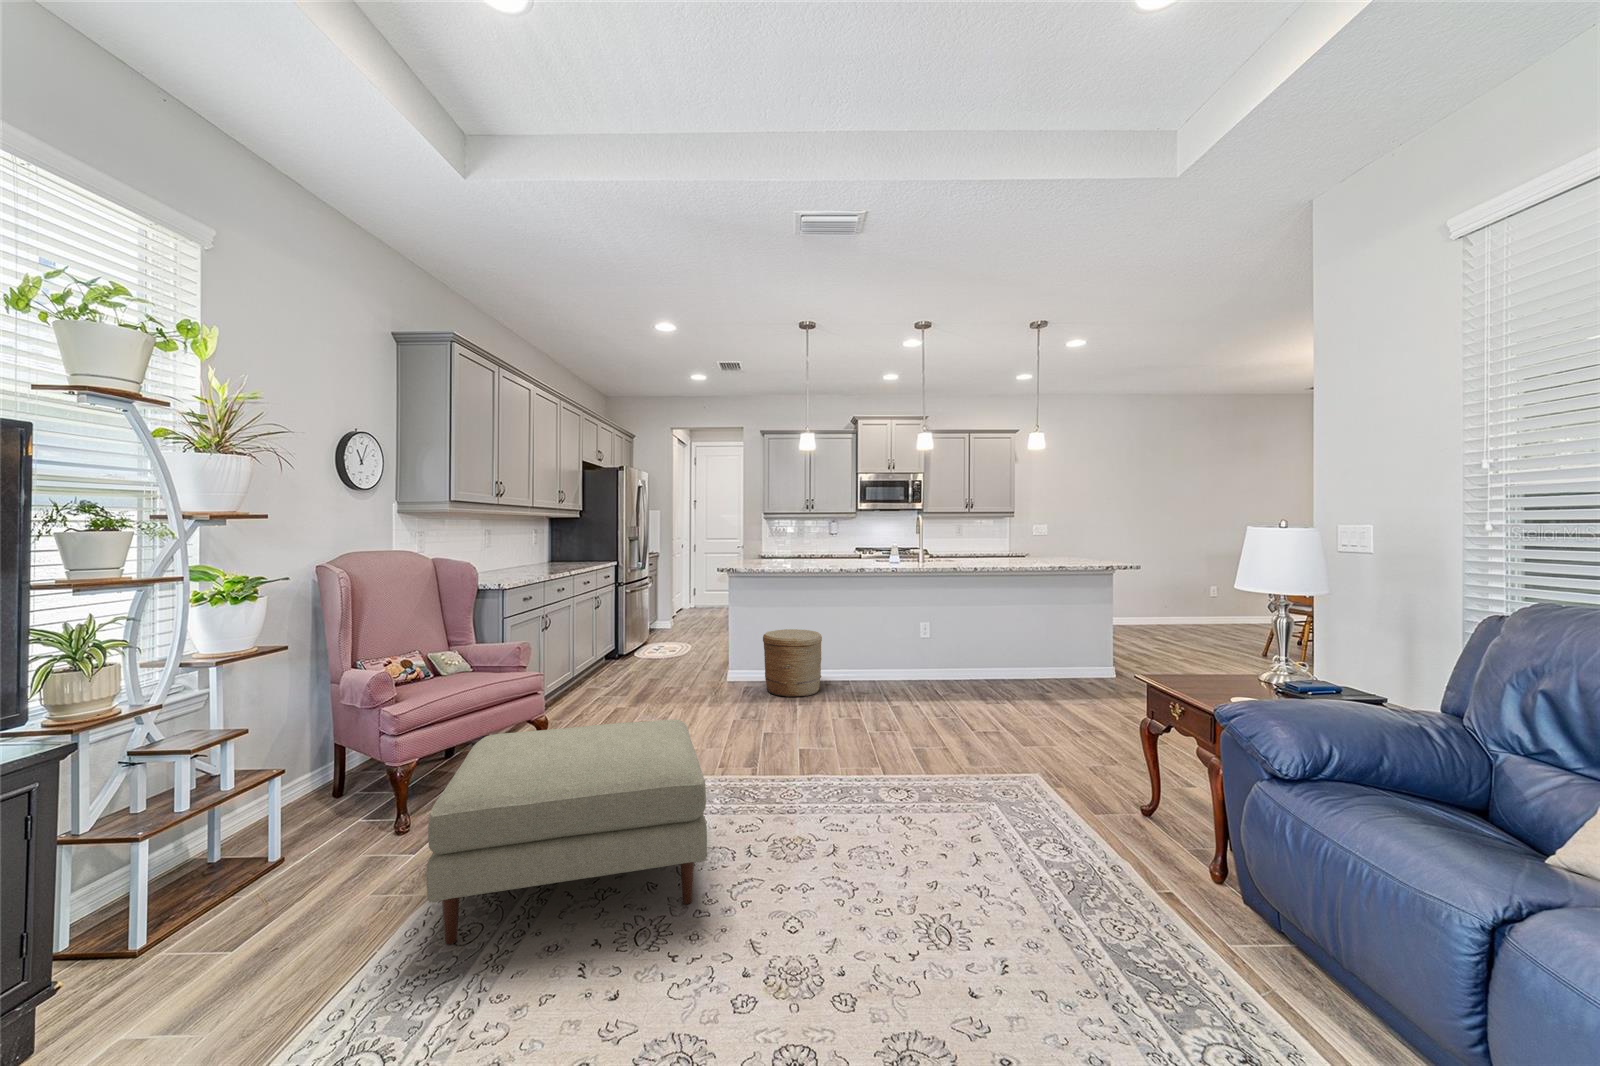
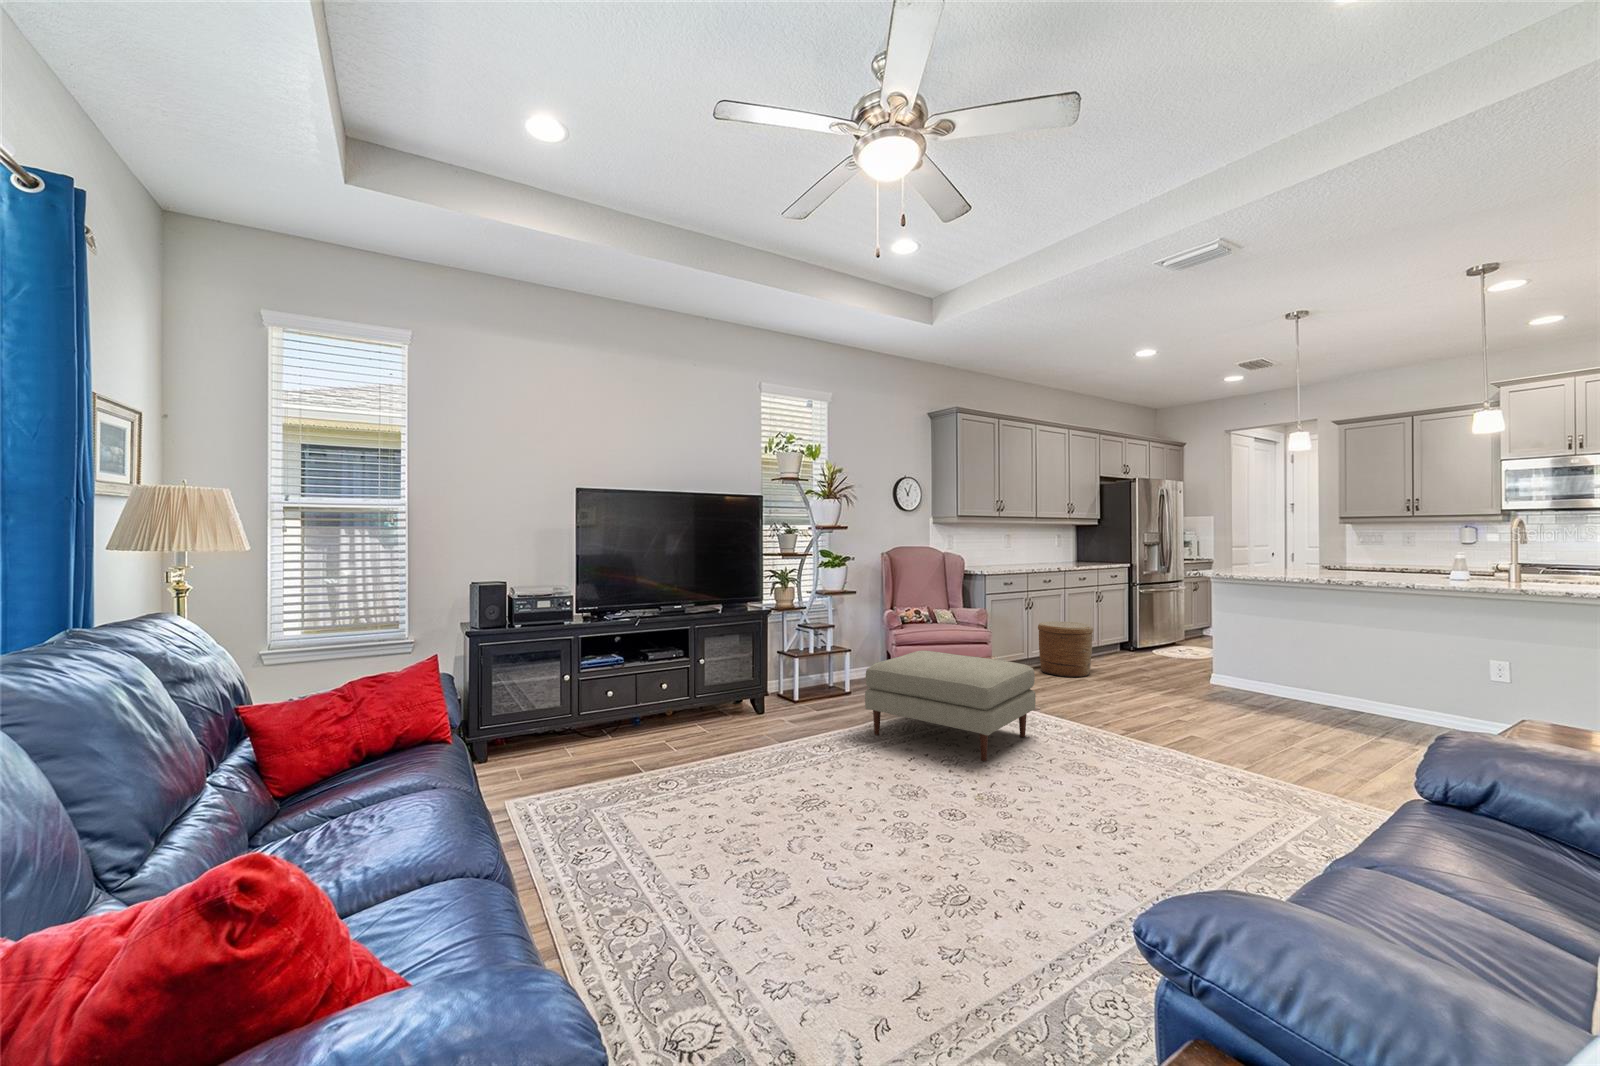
woven basket: present [763,629,822,697] -> present [1038,621,1093,677]

